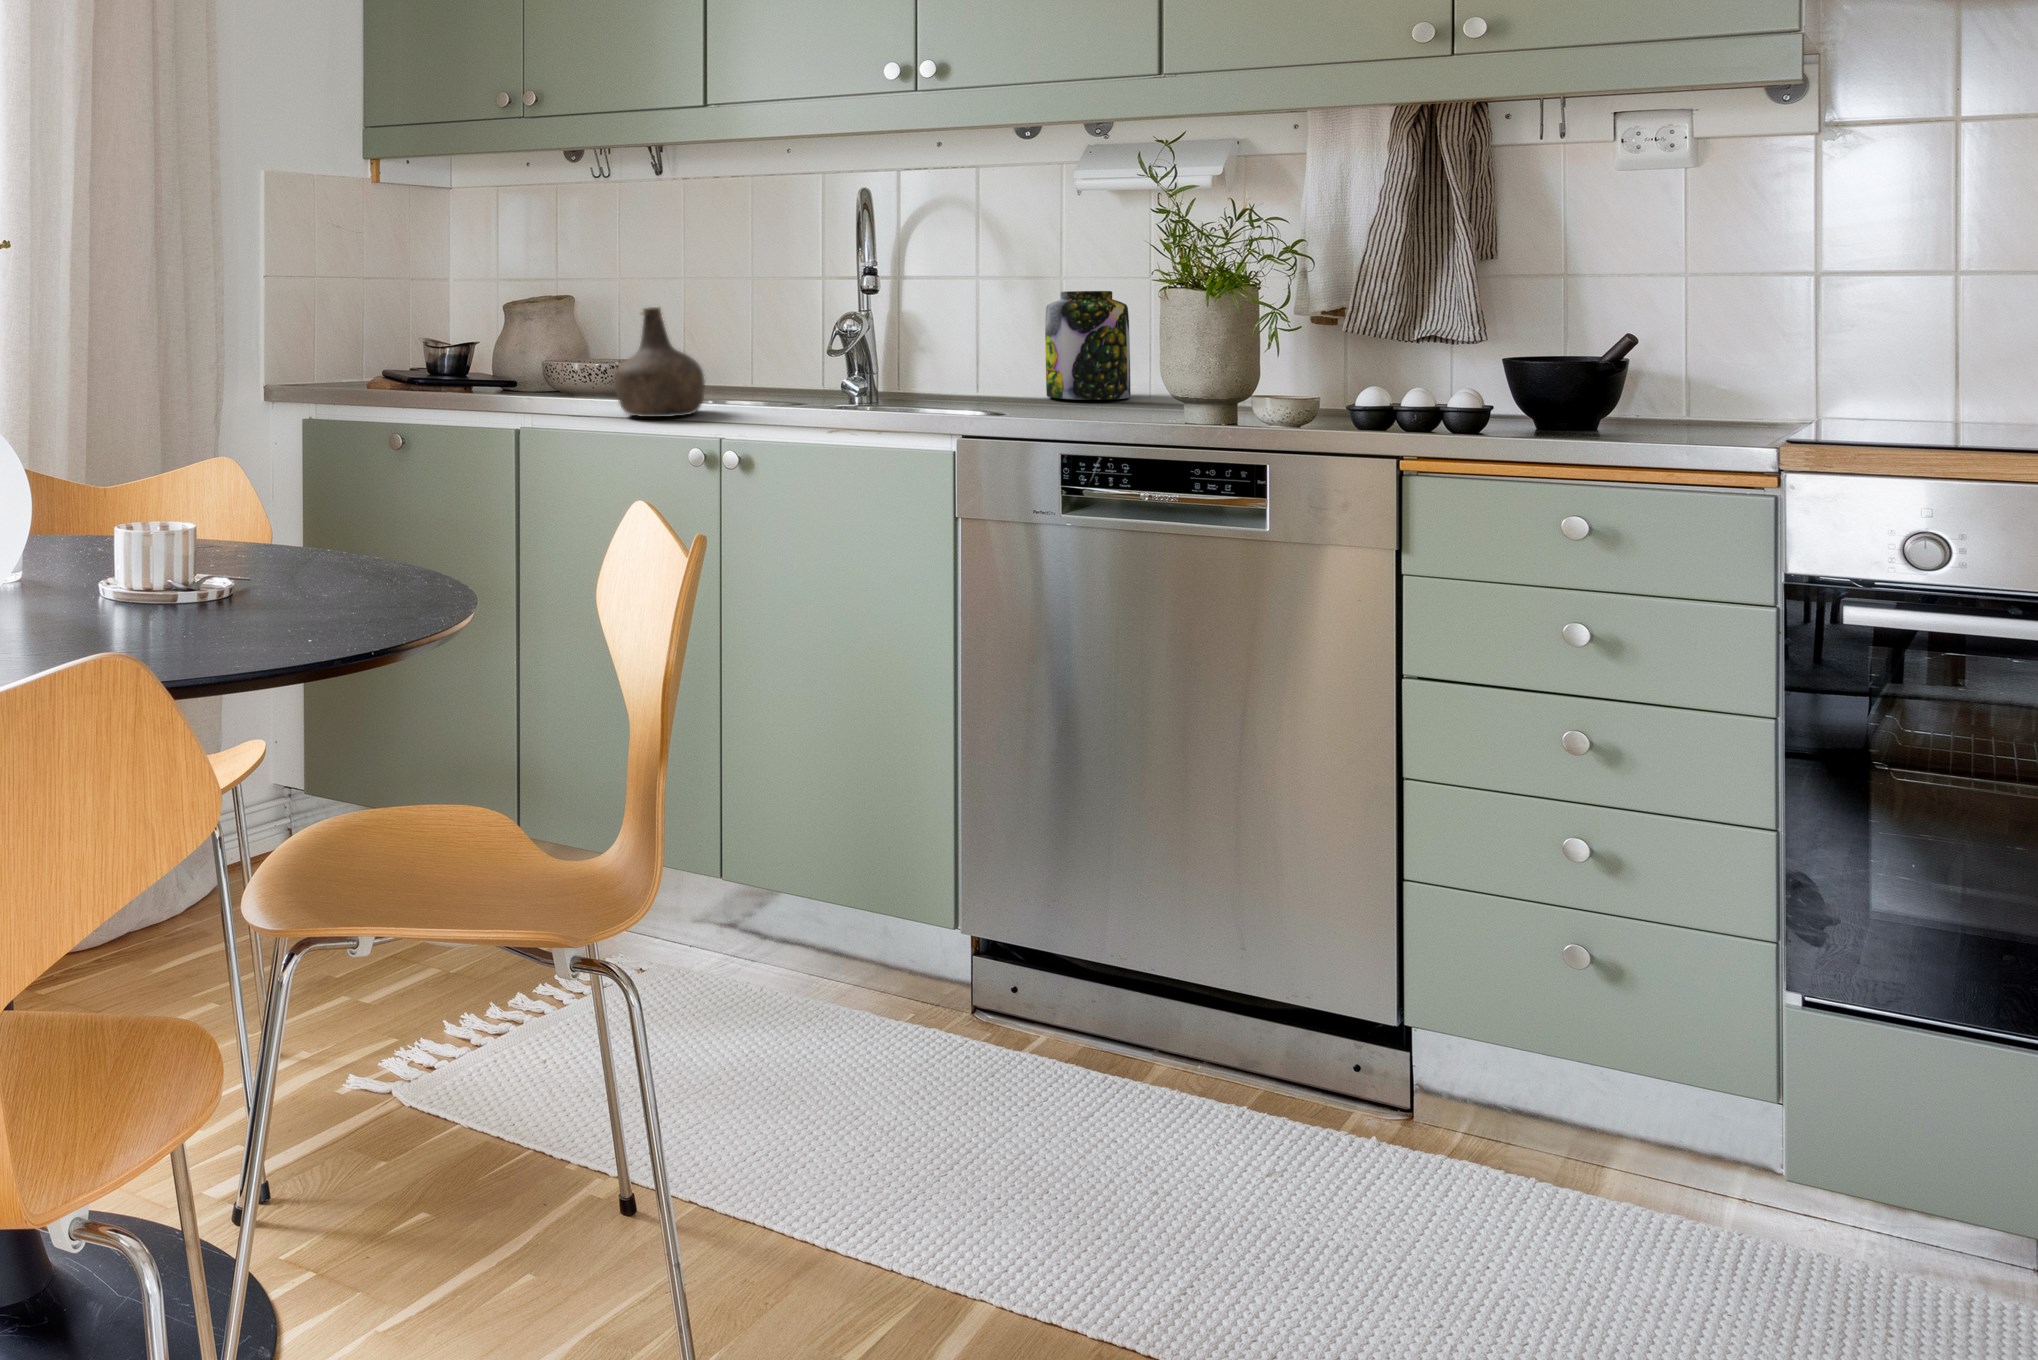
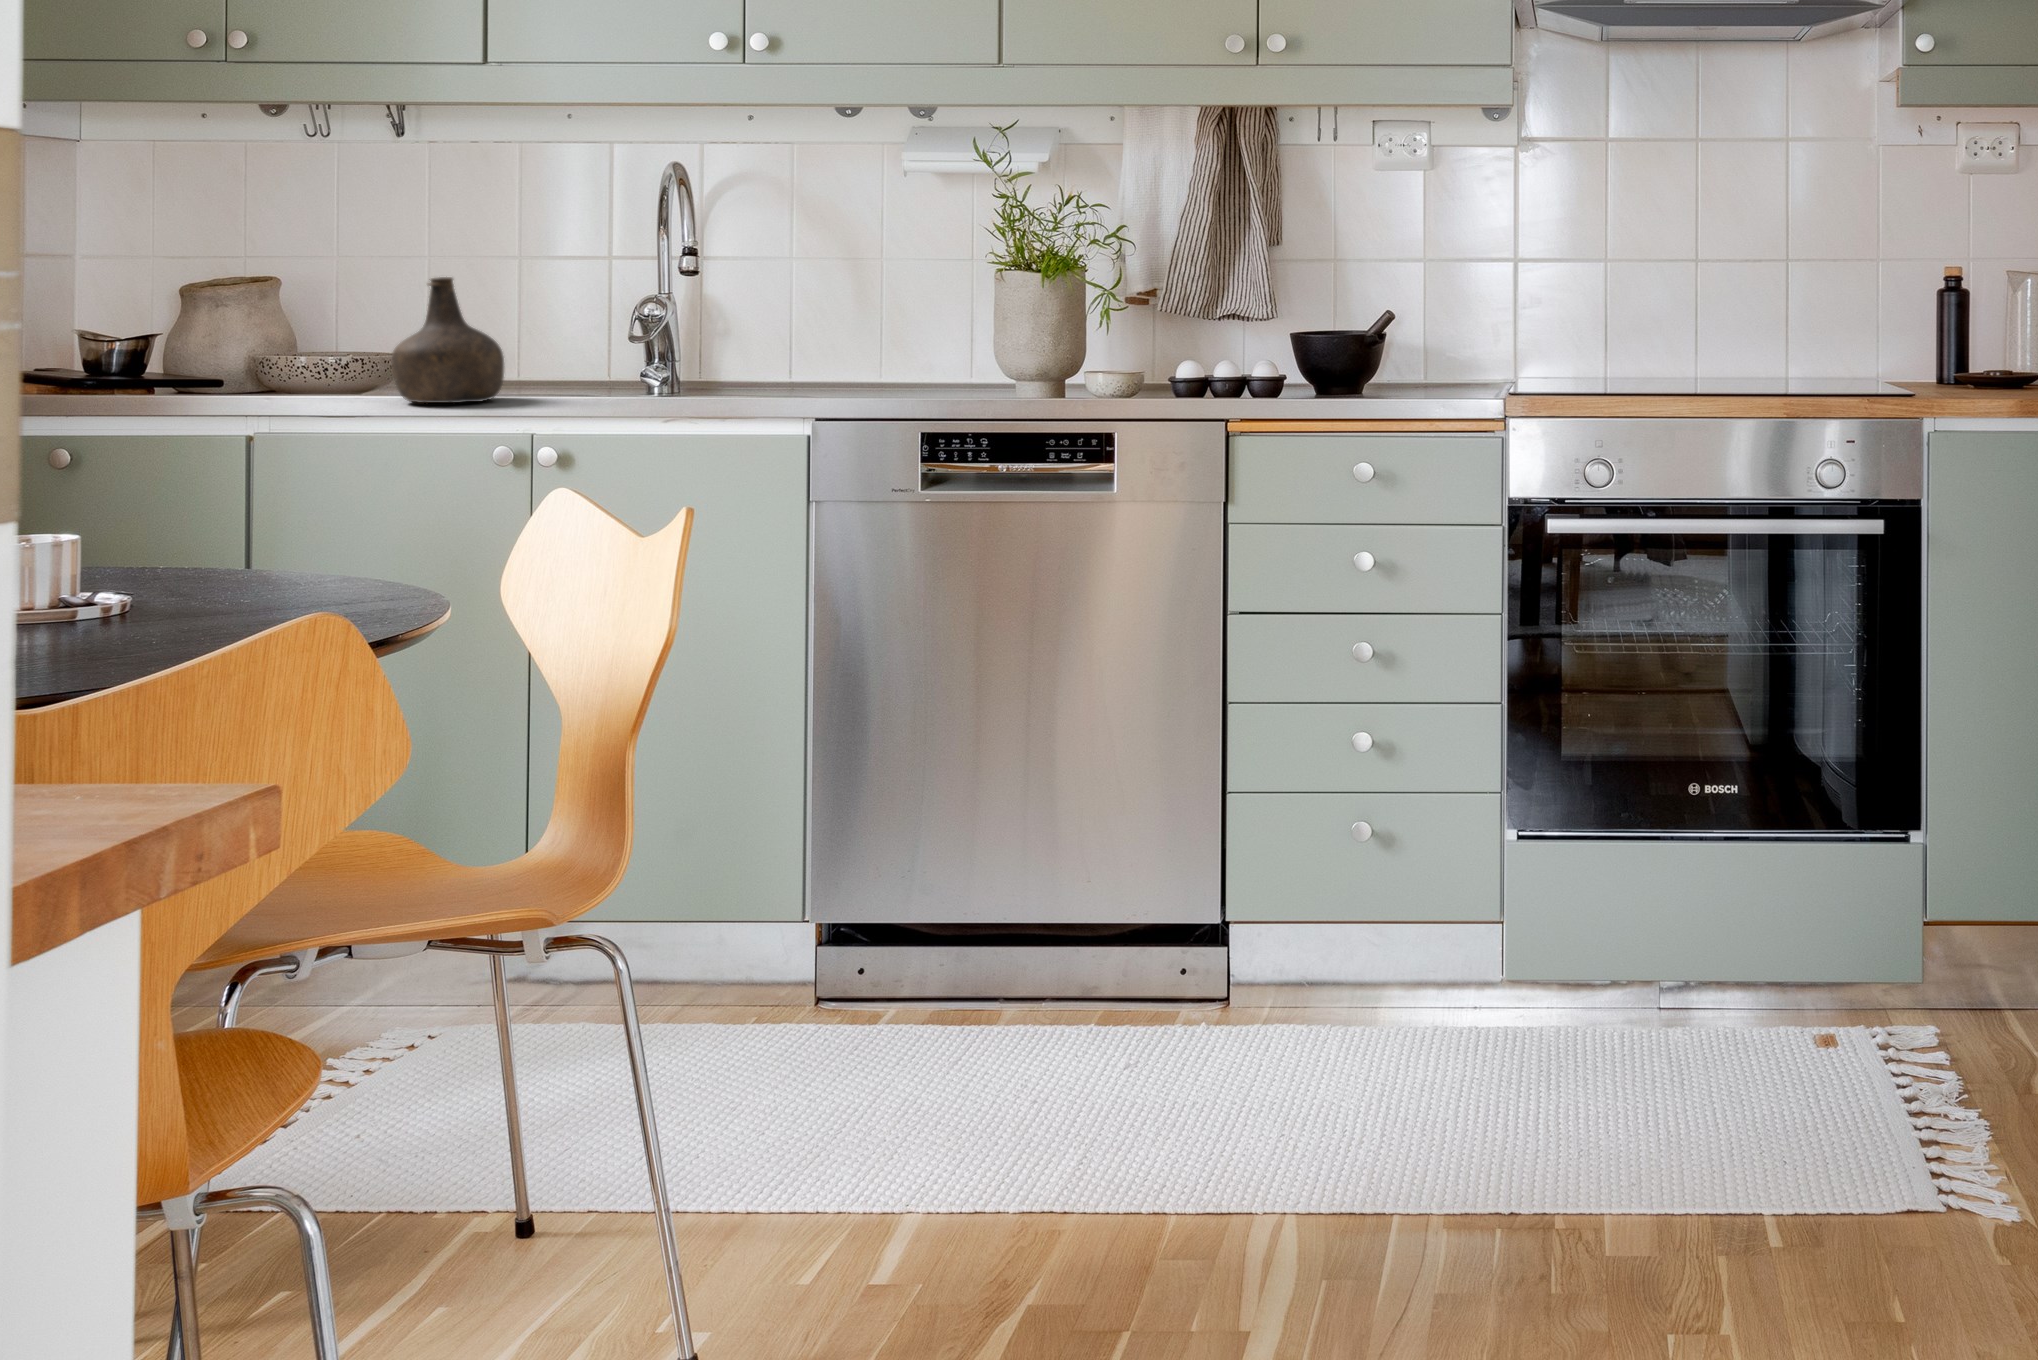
jar: present [1045,291,1130,400] -> none [868,274,950,381]

